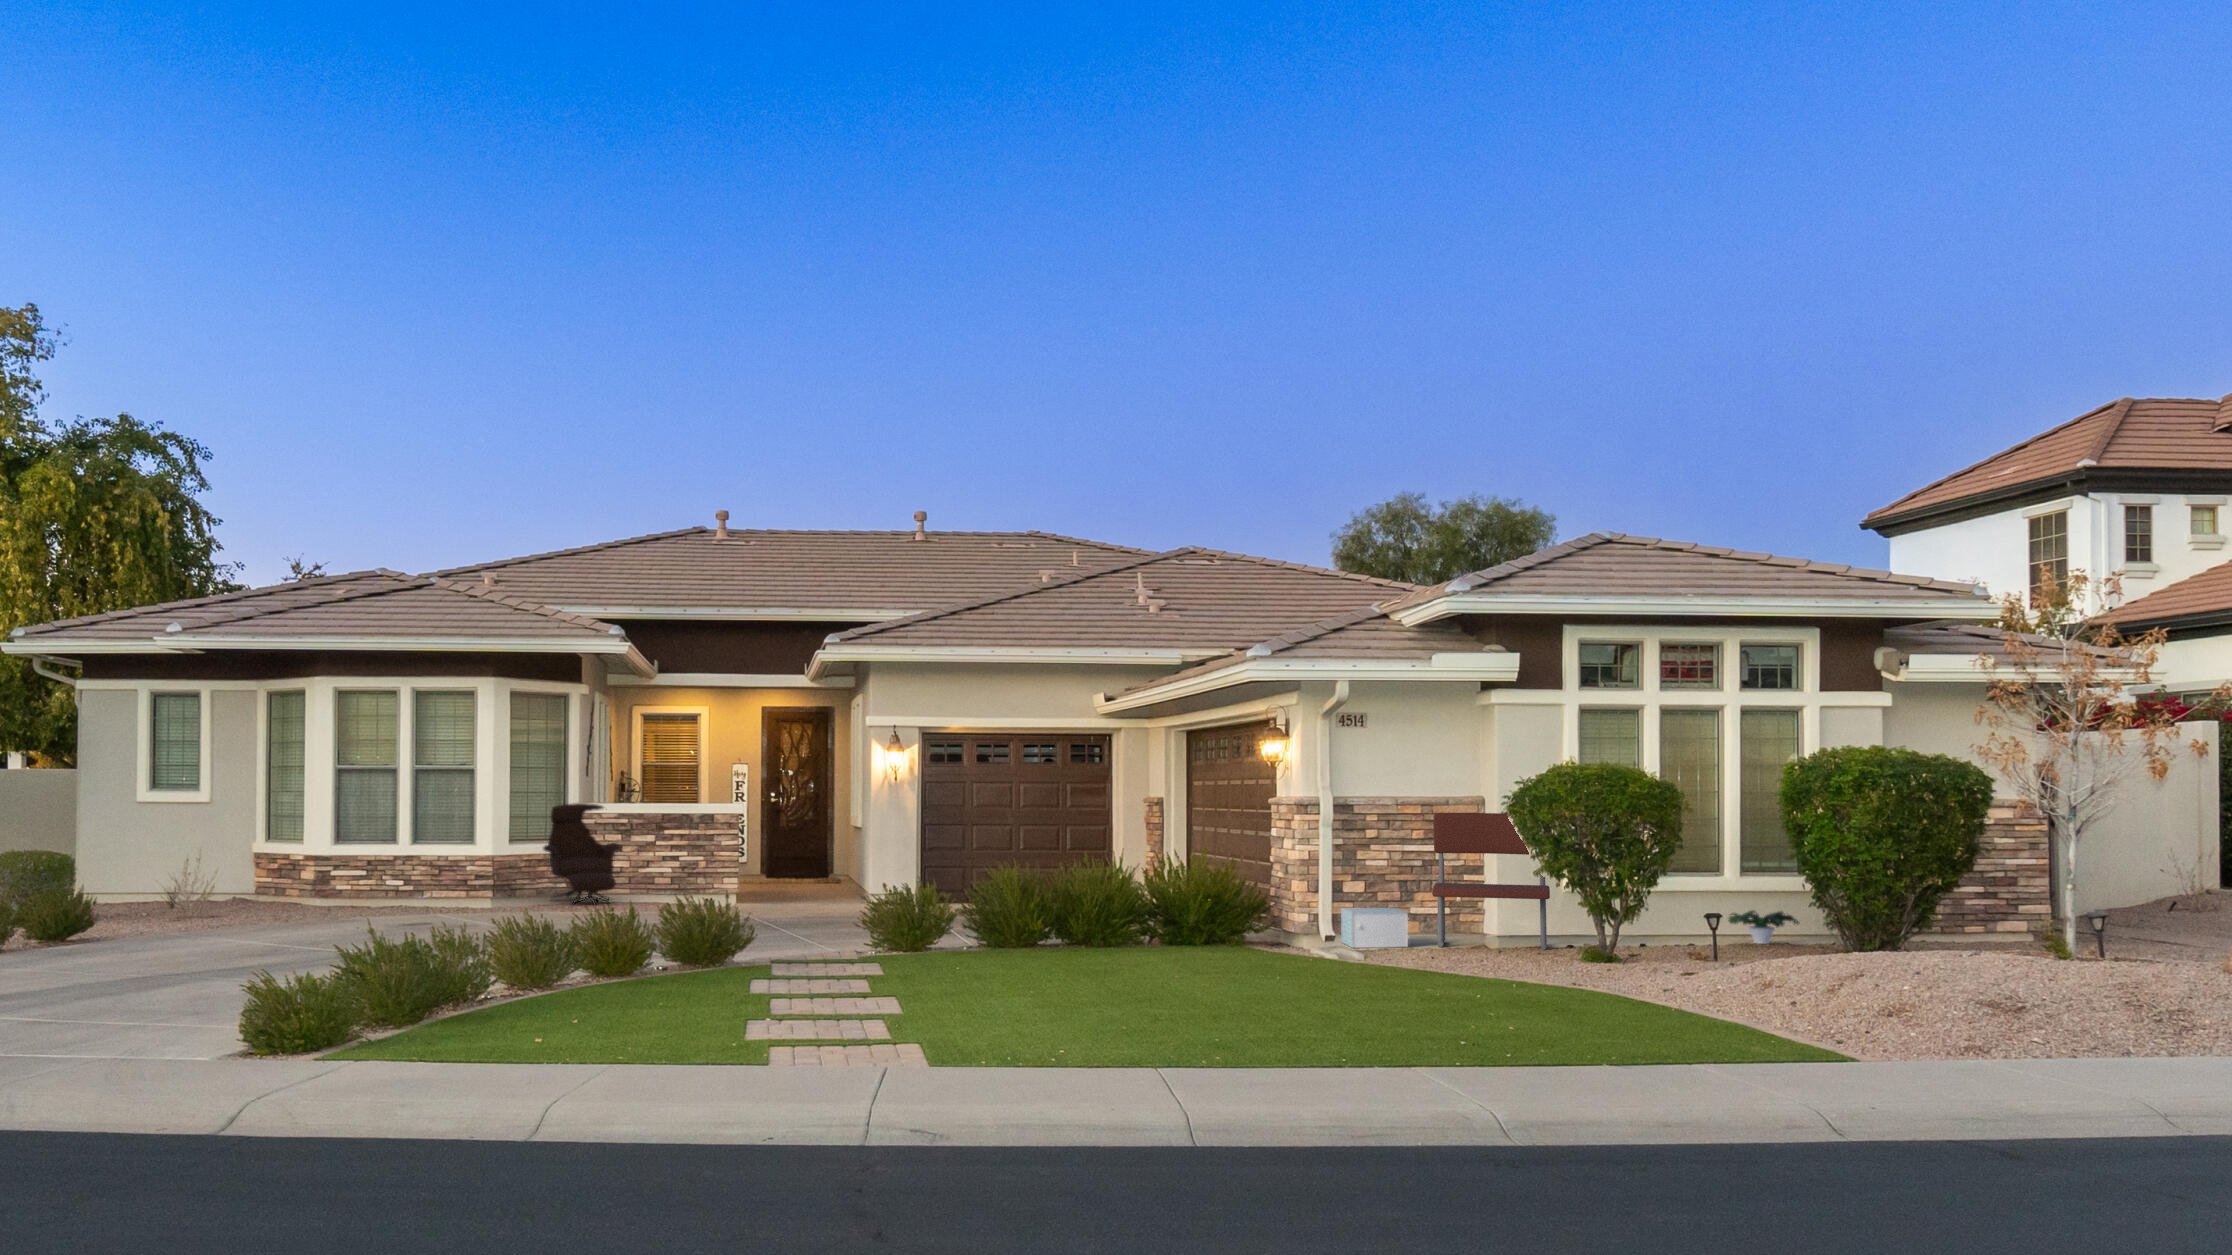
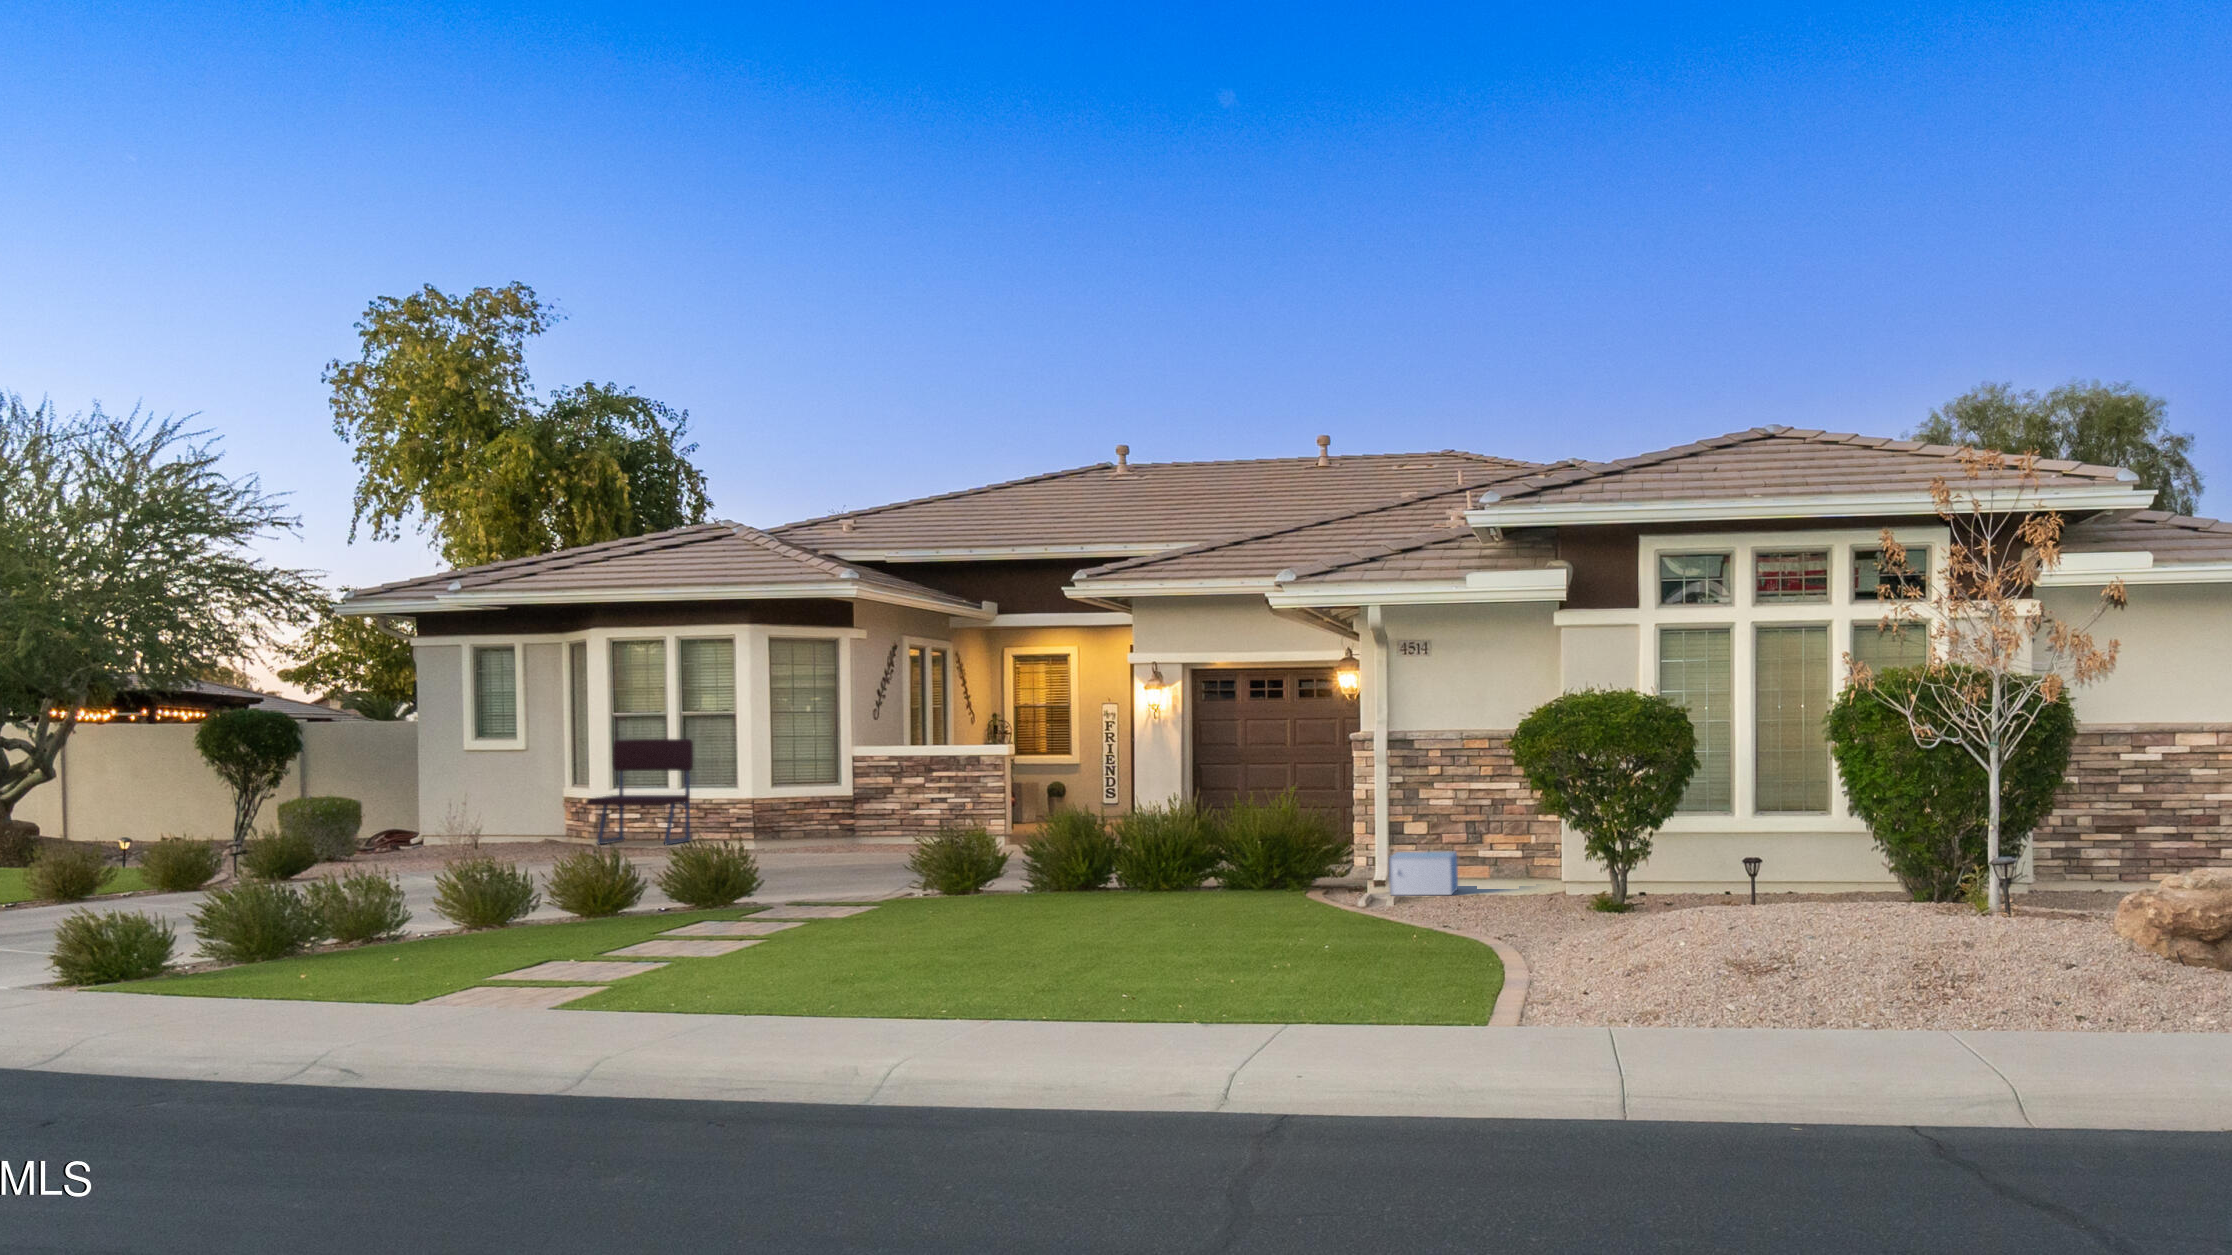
lounge chair: present [543,803,620,904] -> none [793,746,868,846]
bench: present [1432,813,1550,950] -> present [586,739,693,845]
potted plant: present [1729,910,1799,944] -> none [1824,854,1905,893]

